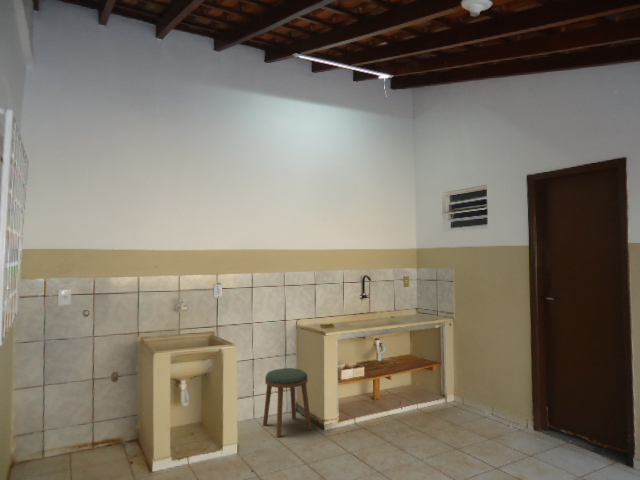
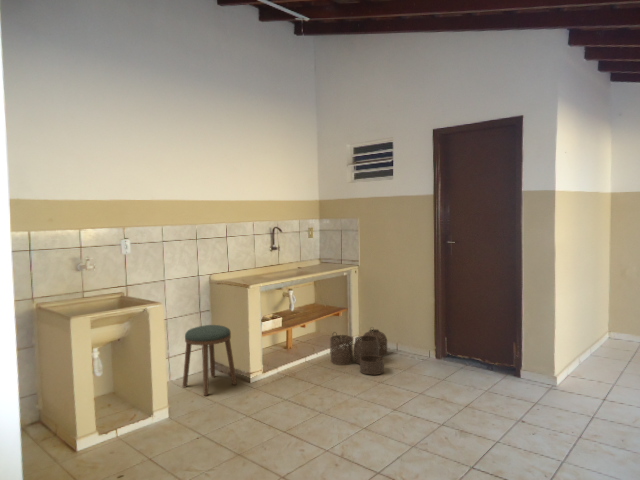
woven basket: none [413,386,481,440] -> present [330,329,387,375]

